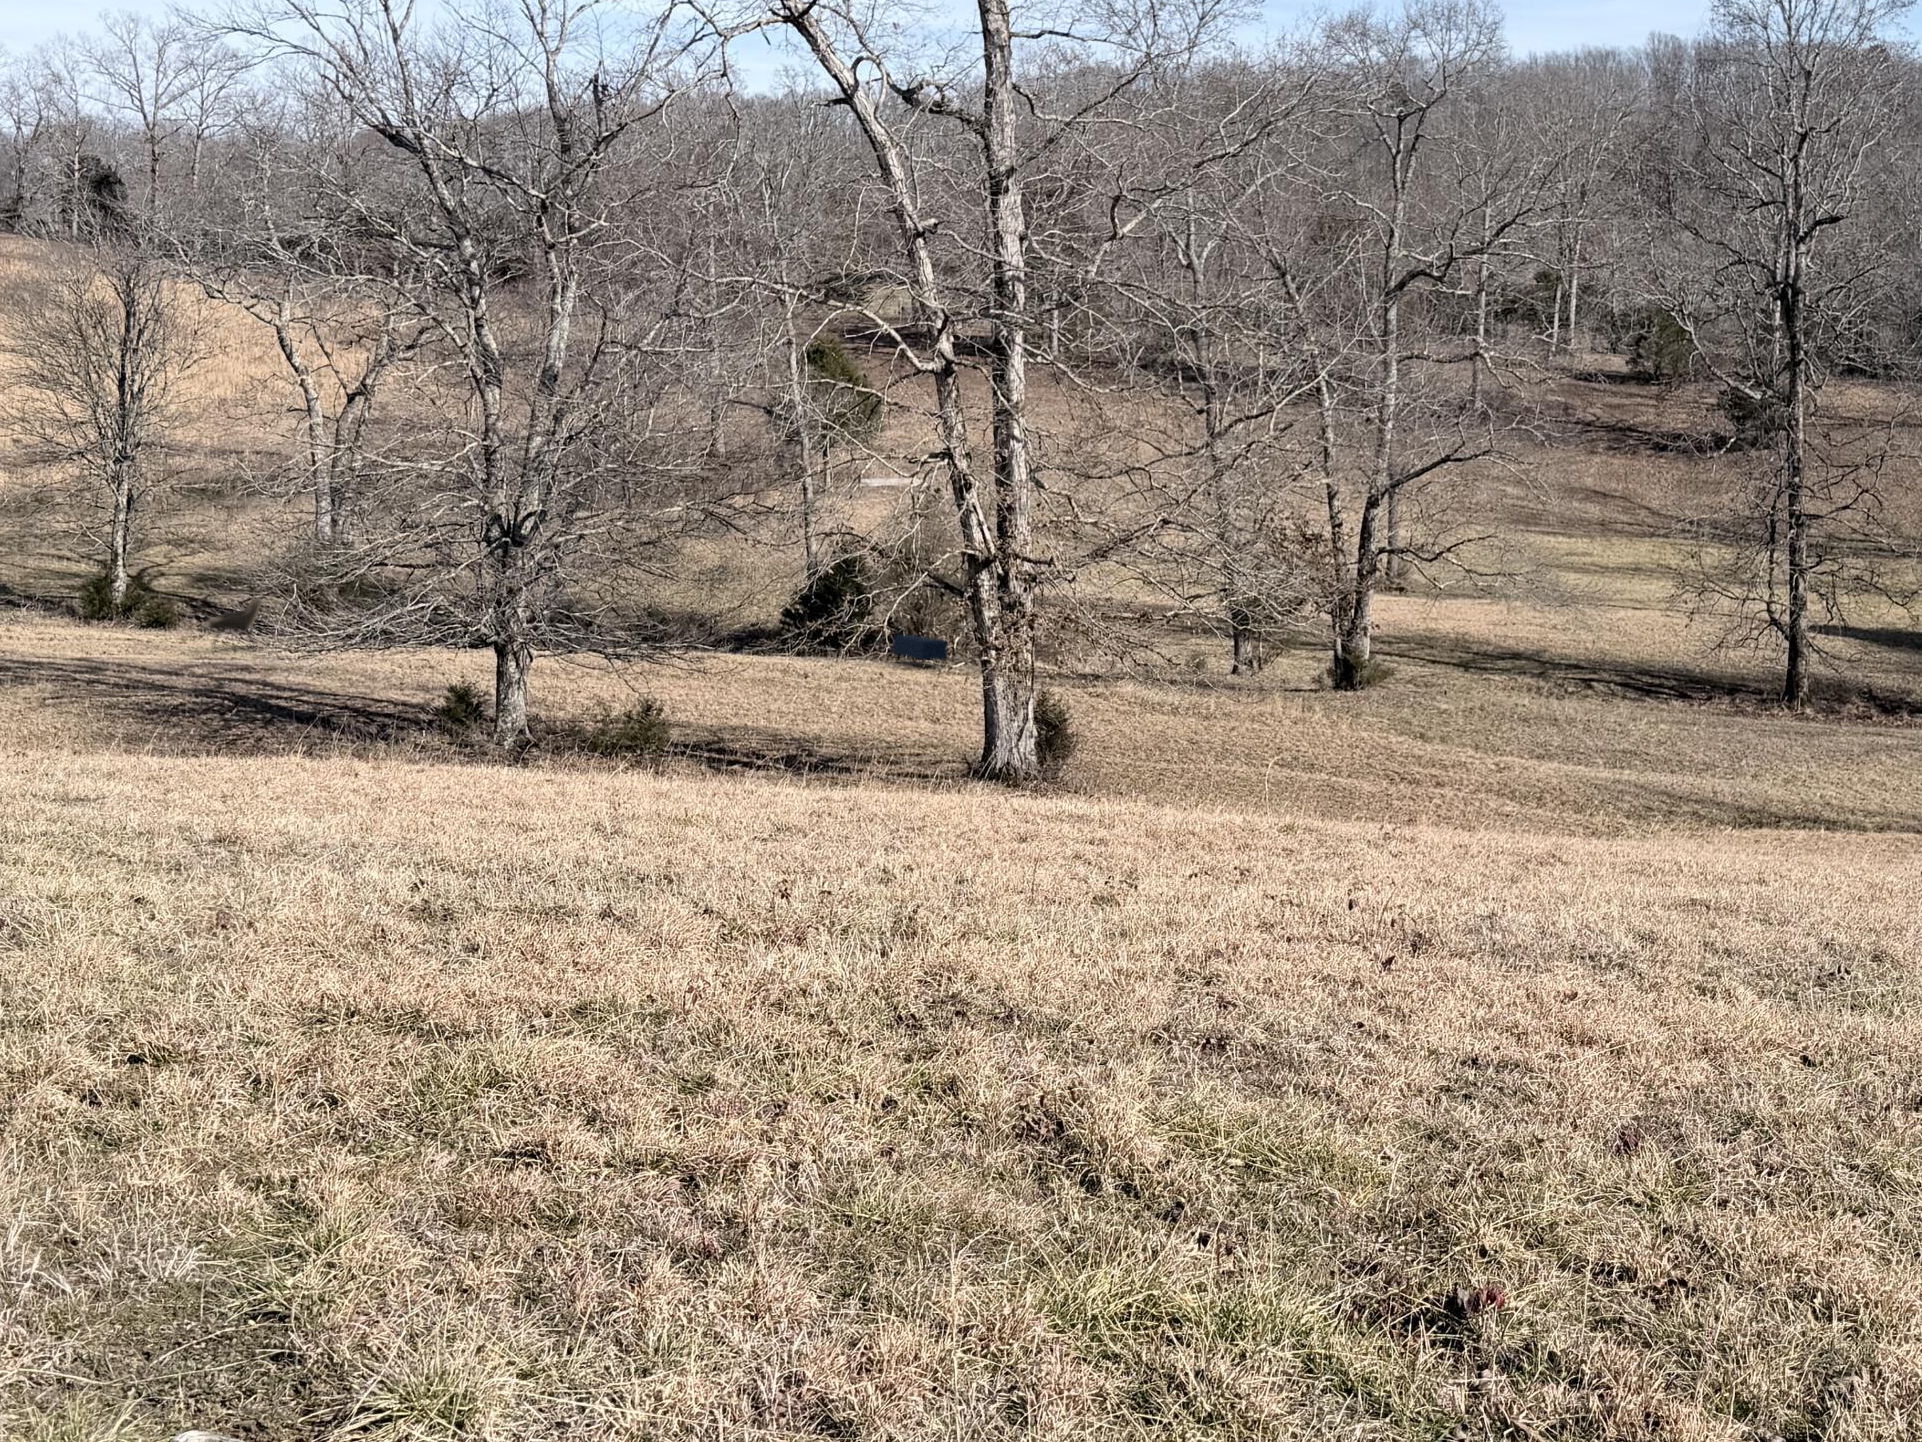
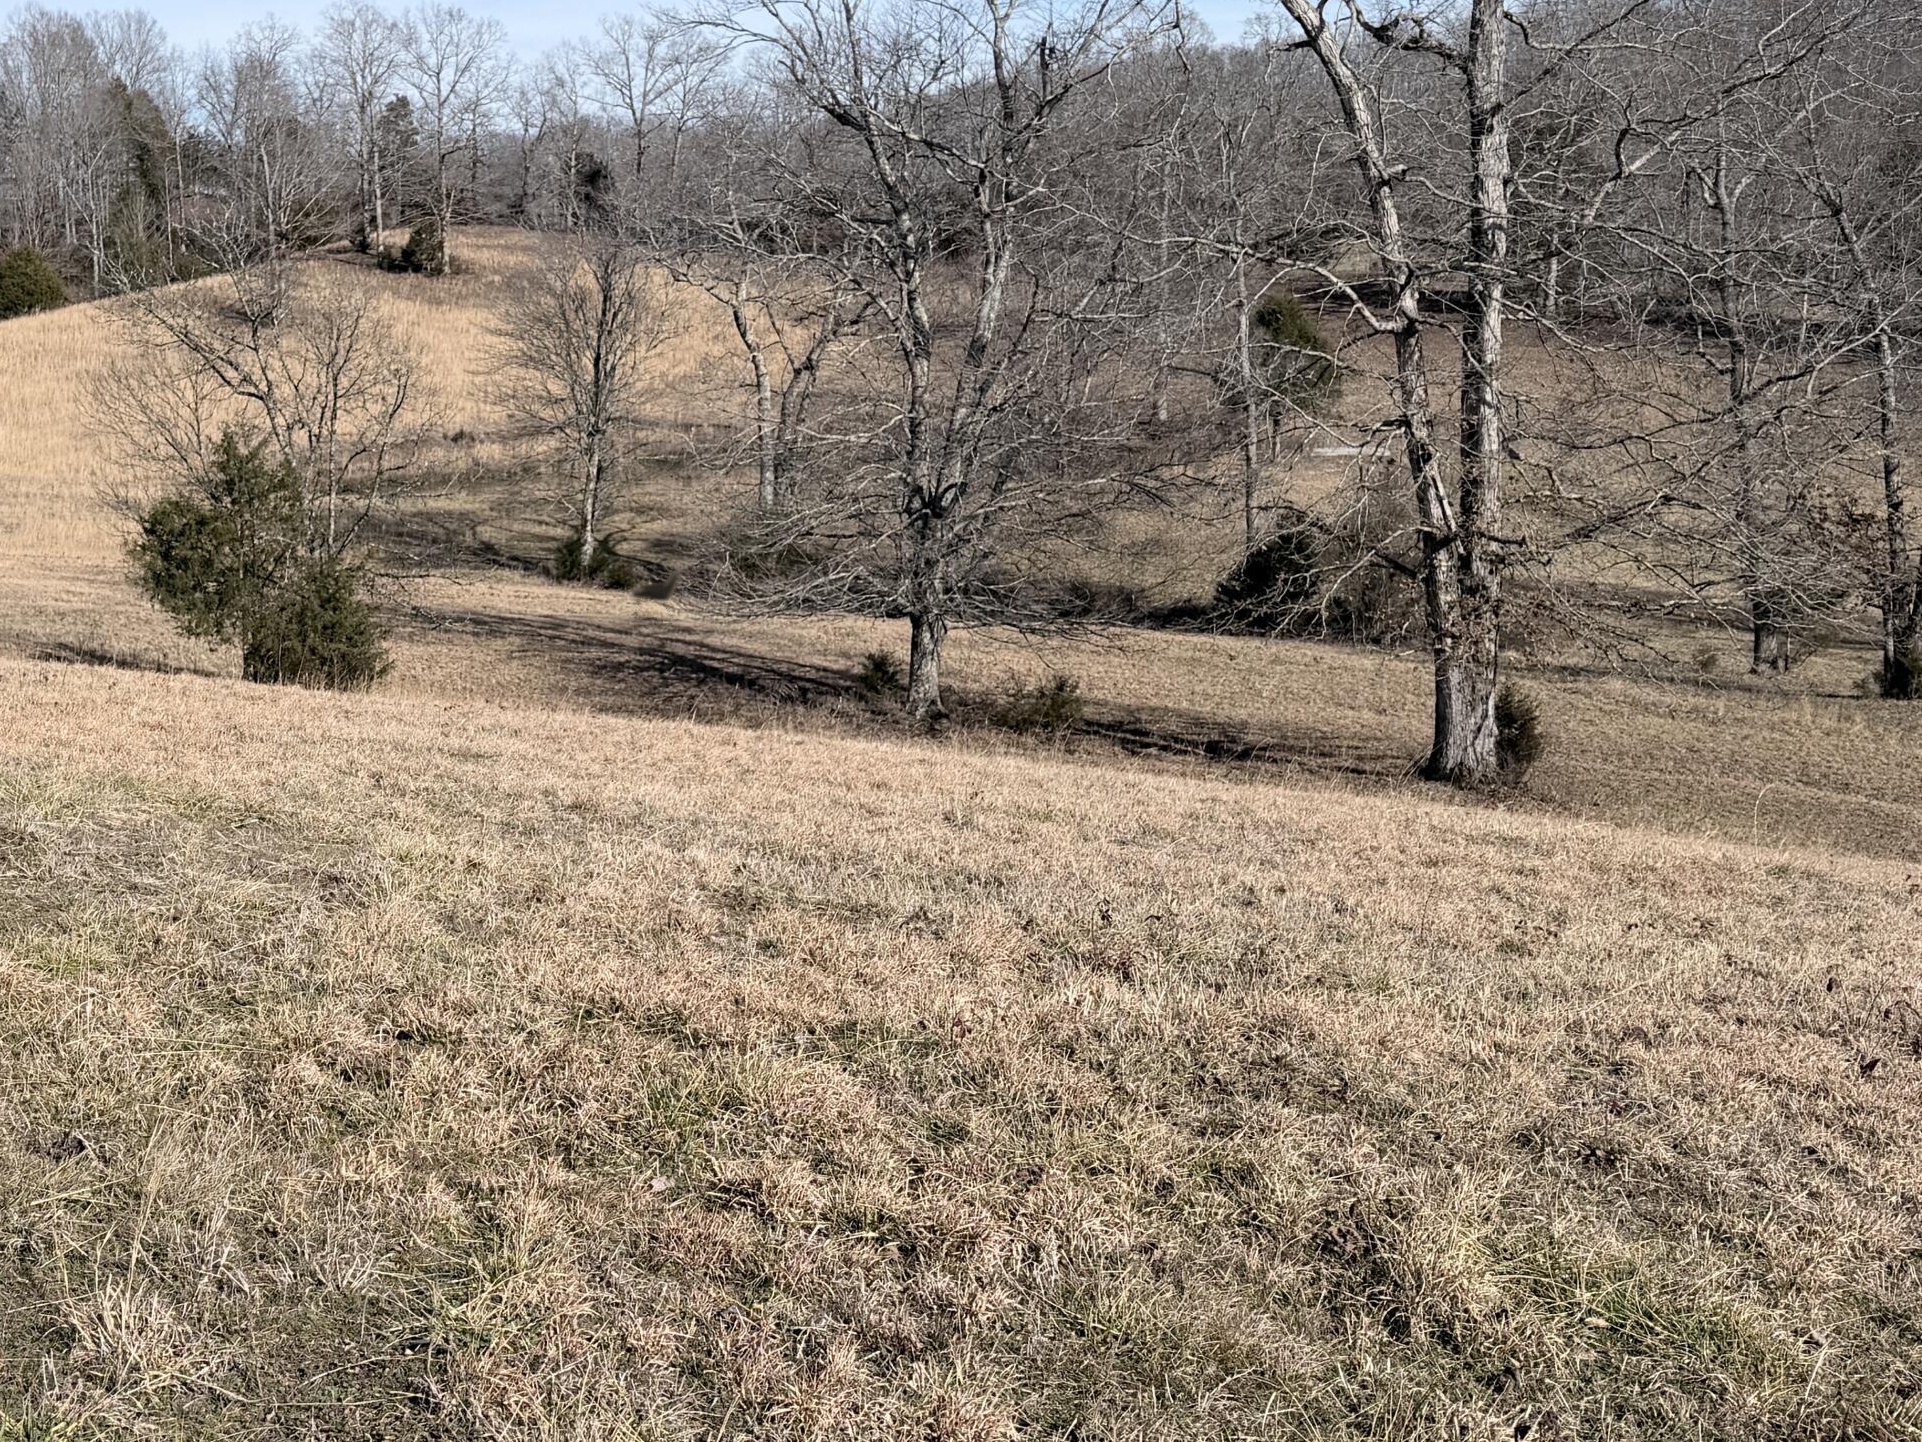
bench: present [893,635,948,667] -> none [1336,633,1403,674]

